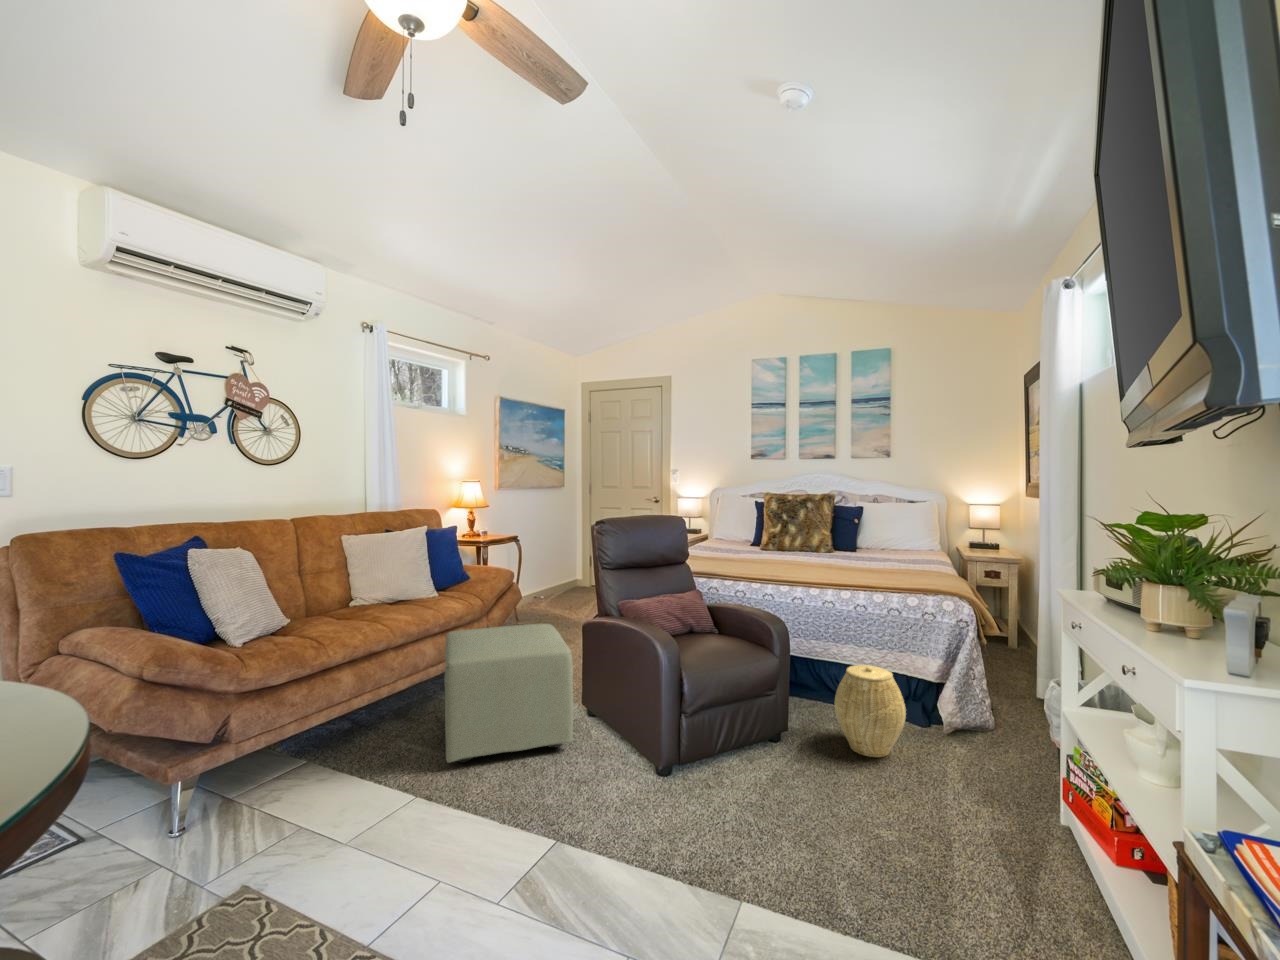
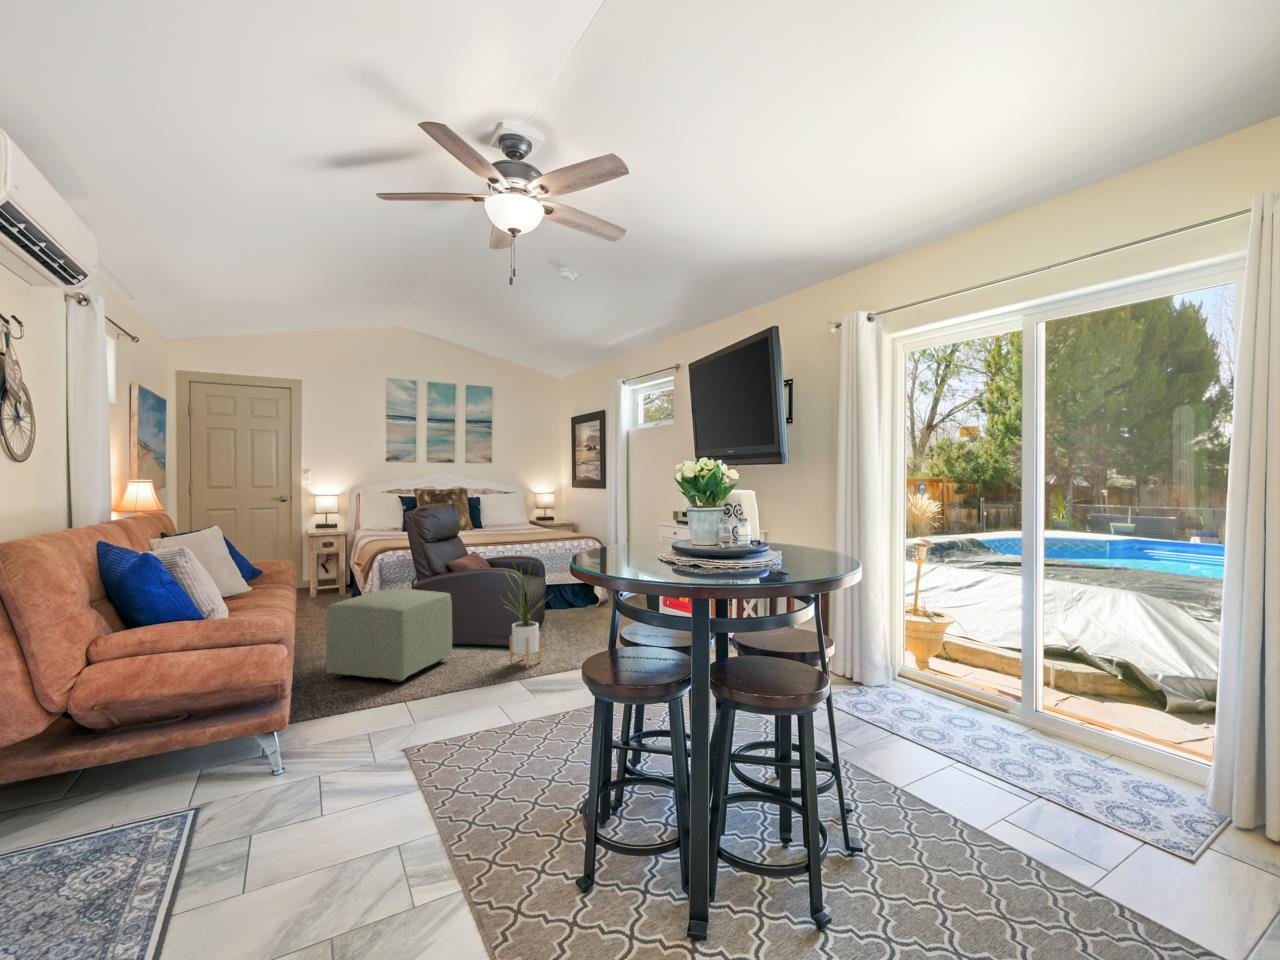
house plant: none [563,623,670,826] -> present [508,573,541,668]
woven basket: present [835,665,906,757] -> none [560,577,595,622]

